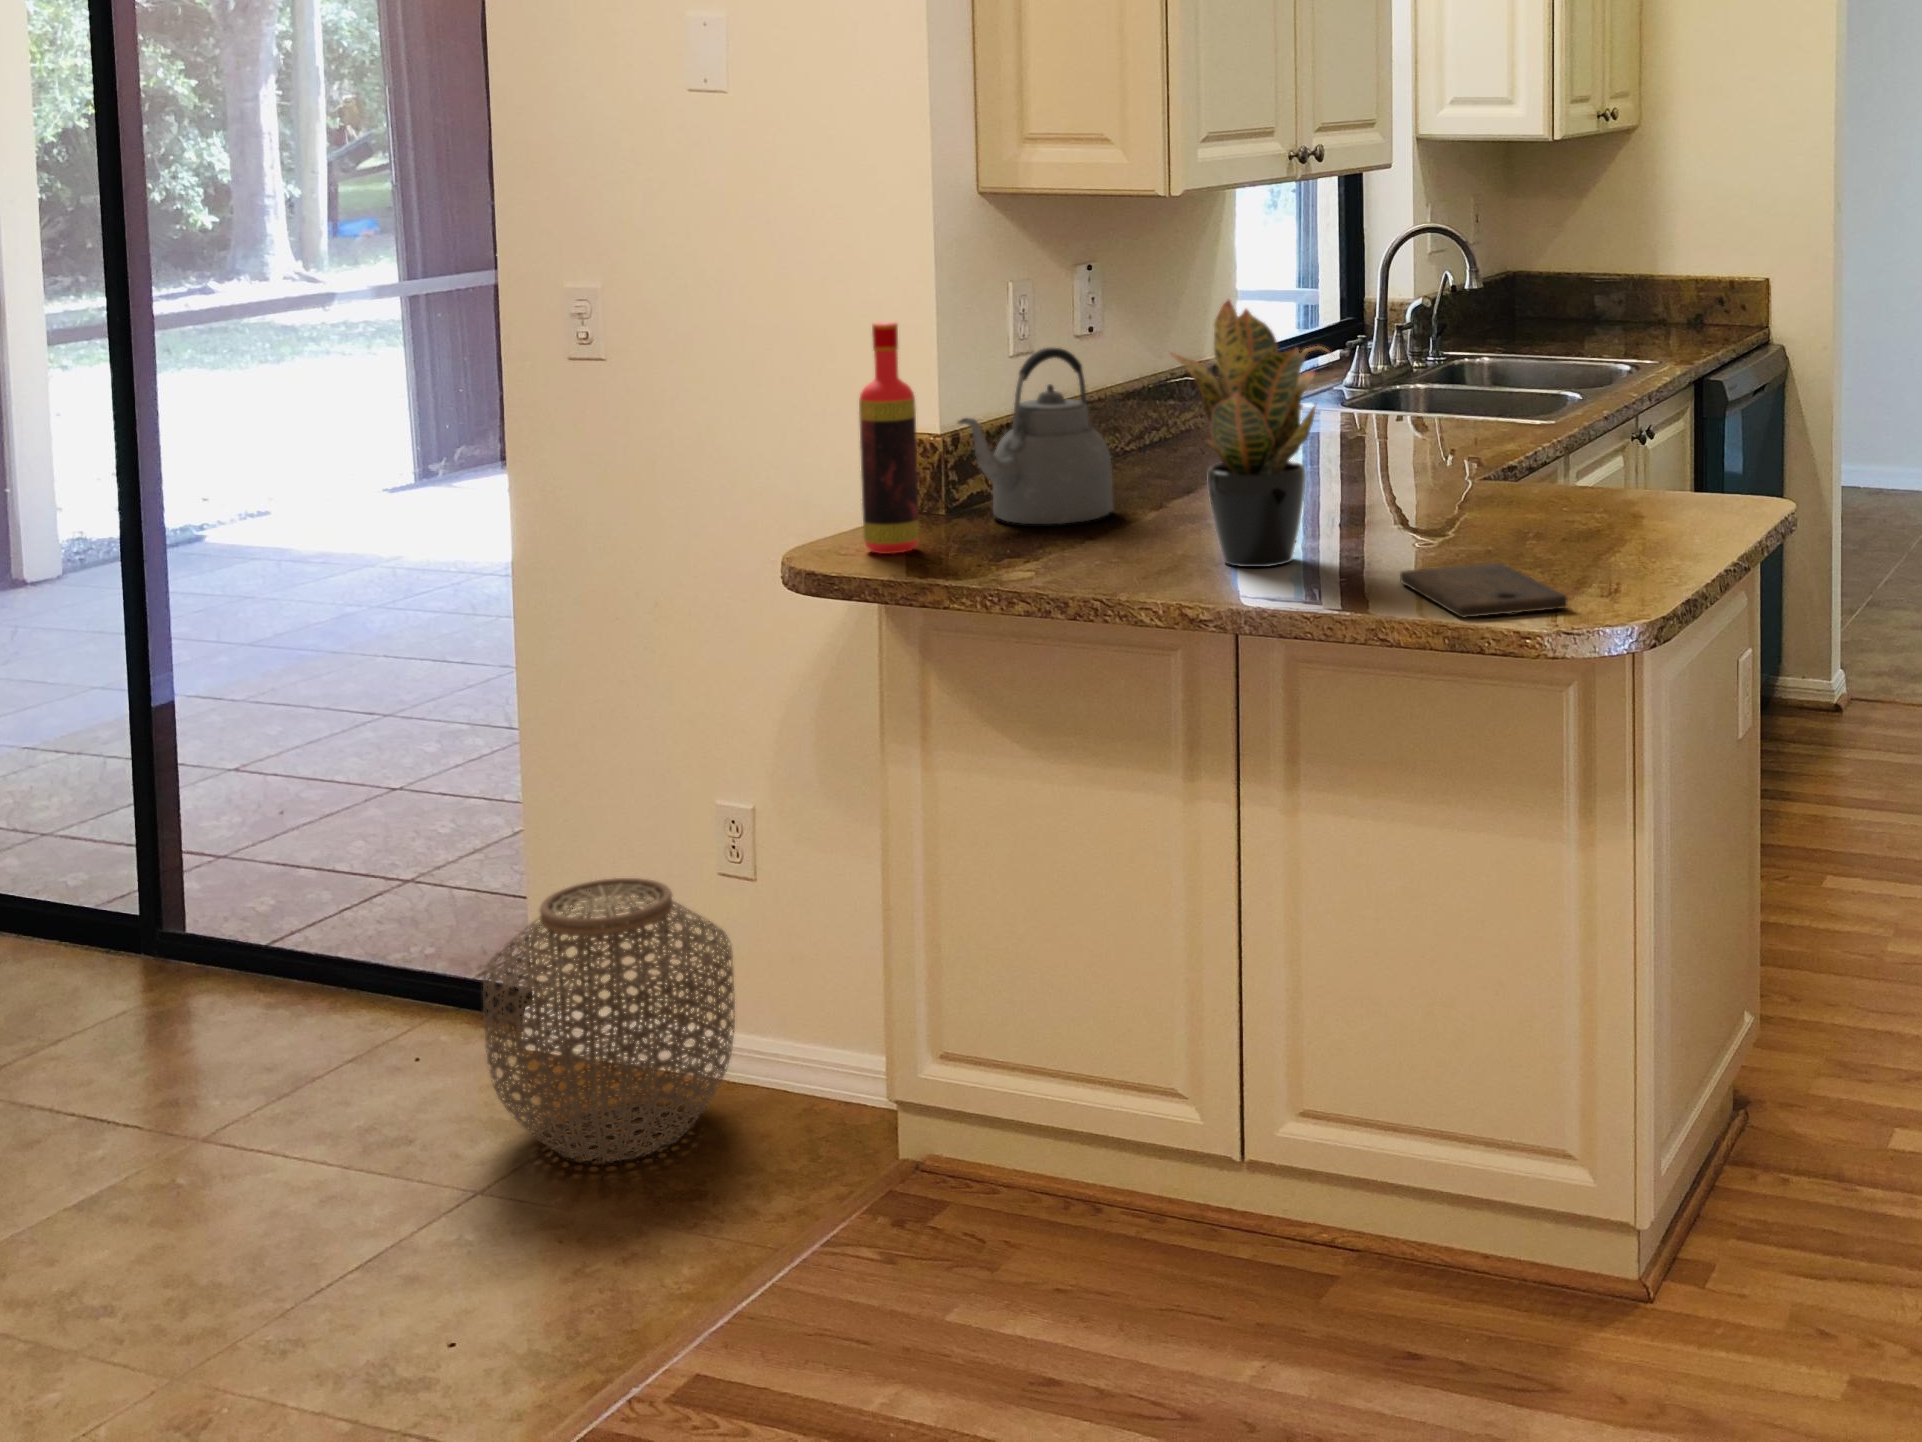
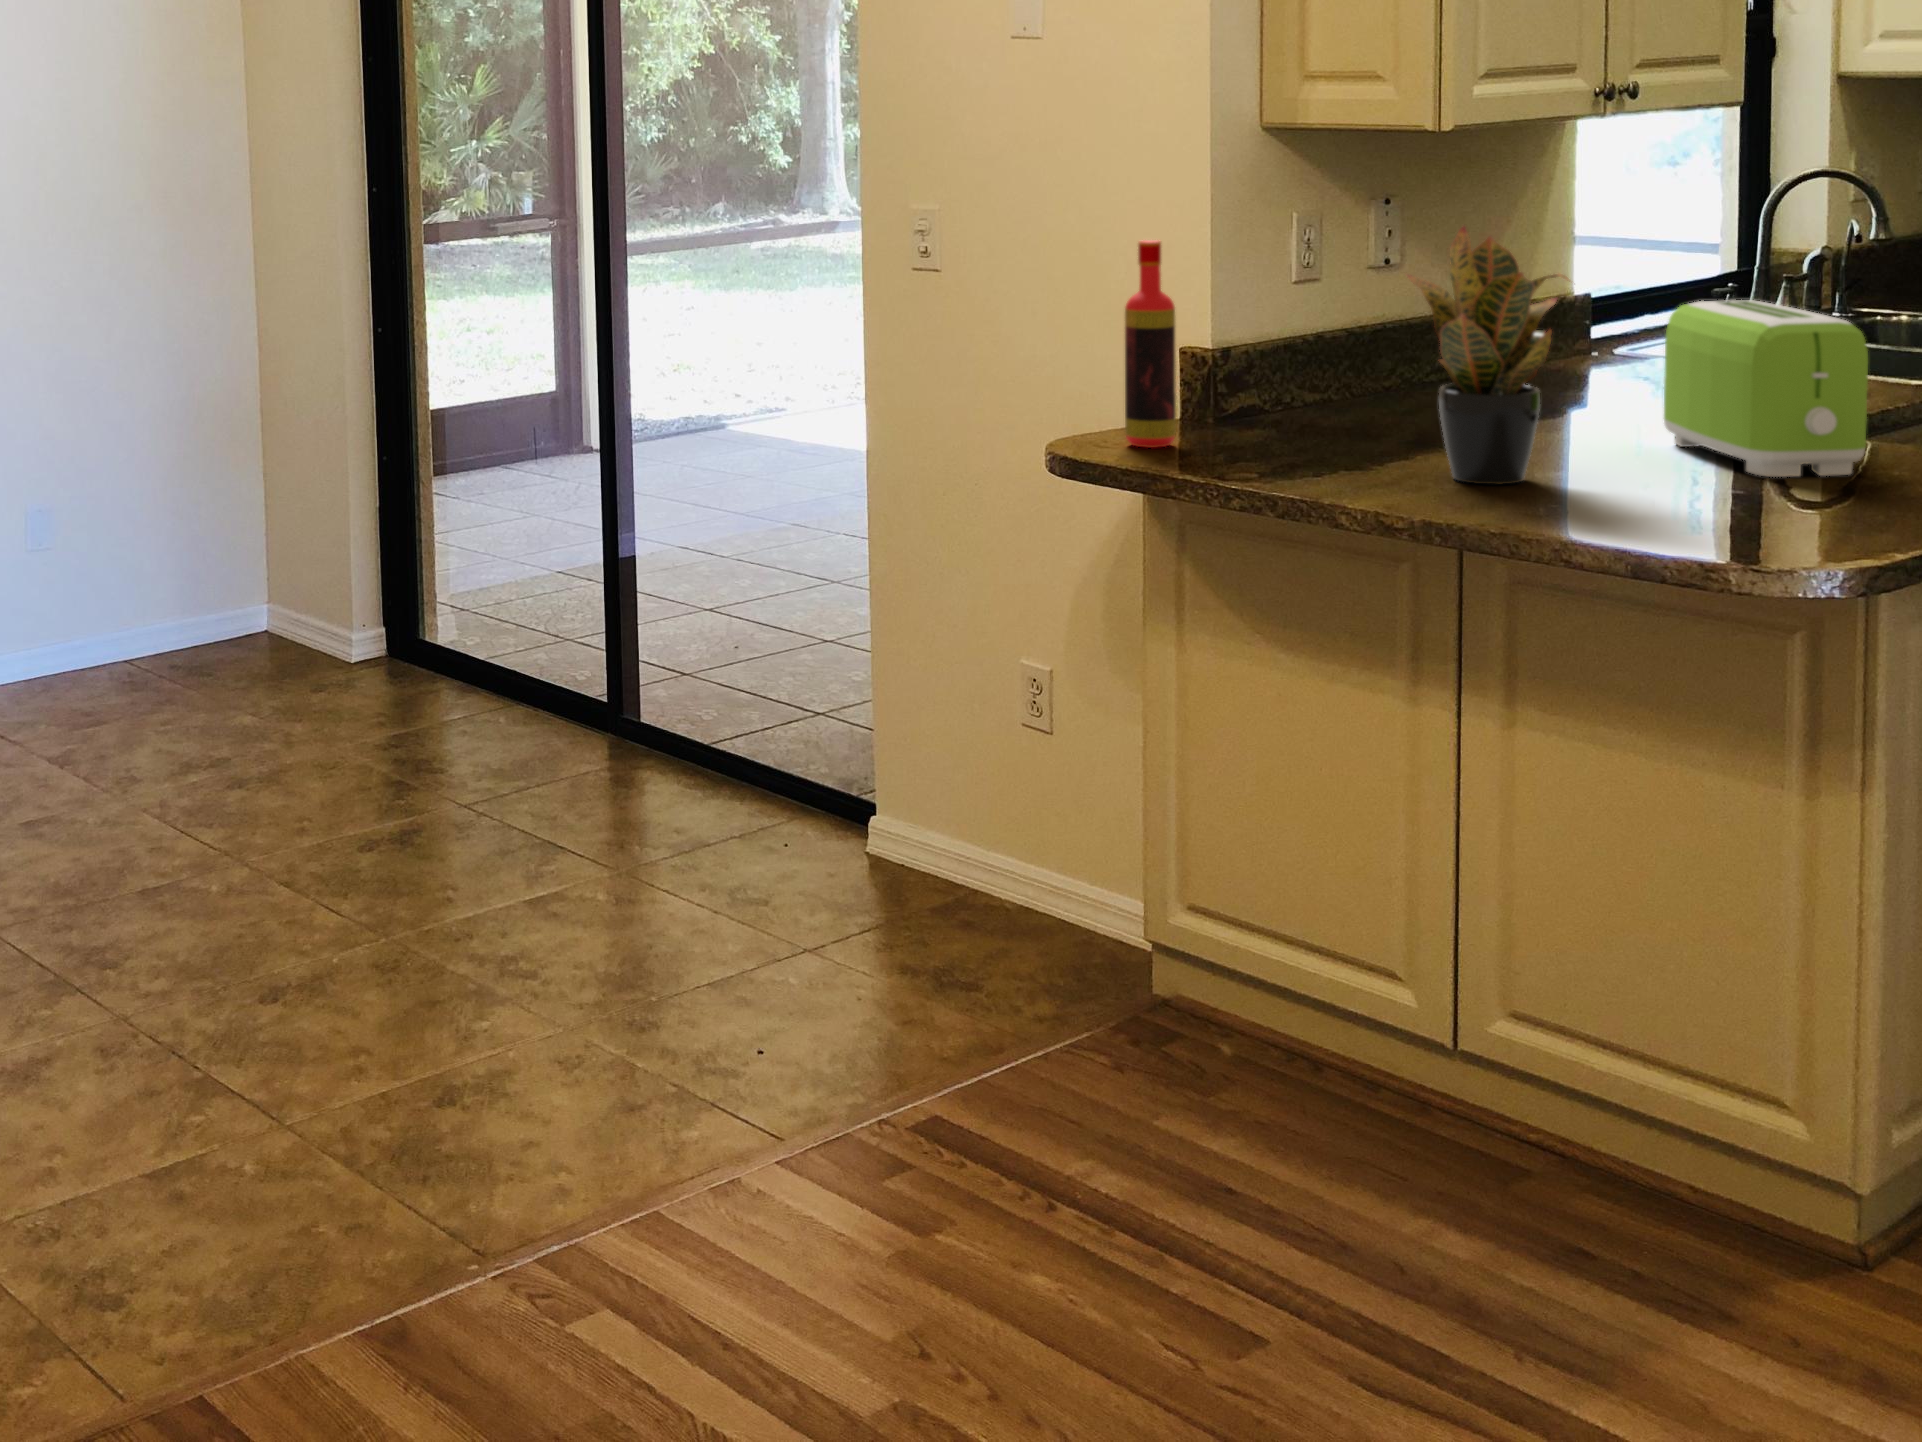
kettle: present [958,347,1113,524] -> none [1220,270,1376,435]
toaster: none [1386,362,1577,535] -> present [1664,300,1868,477]
cutting board: present [1400,563,1567,617] -> none [1620,497,1784,544]
woven basket: present [483,878,735,1161] -> none [817,712,1021,949]

